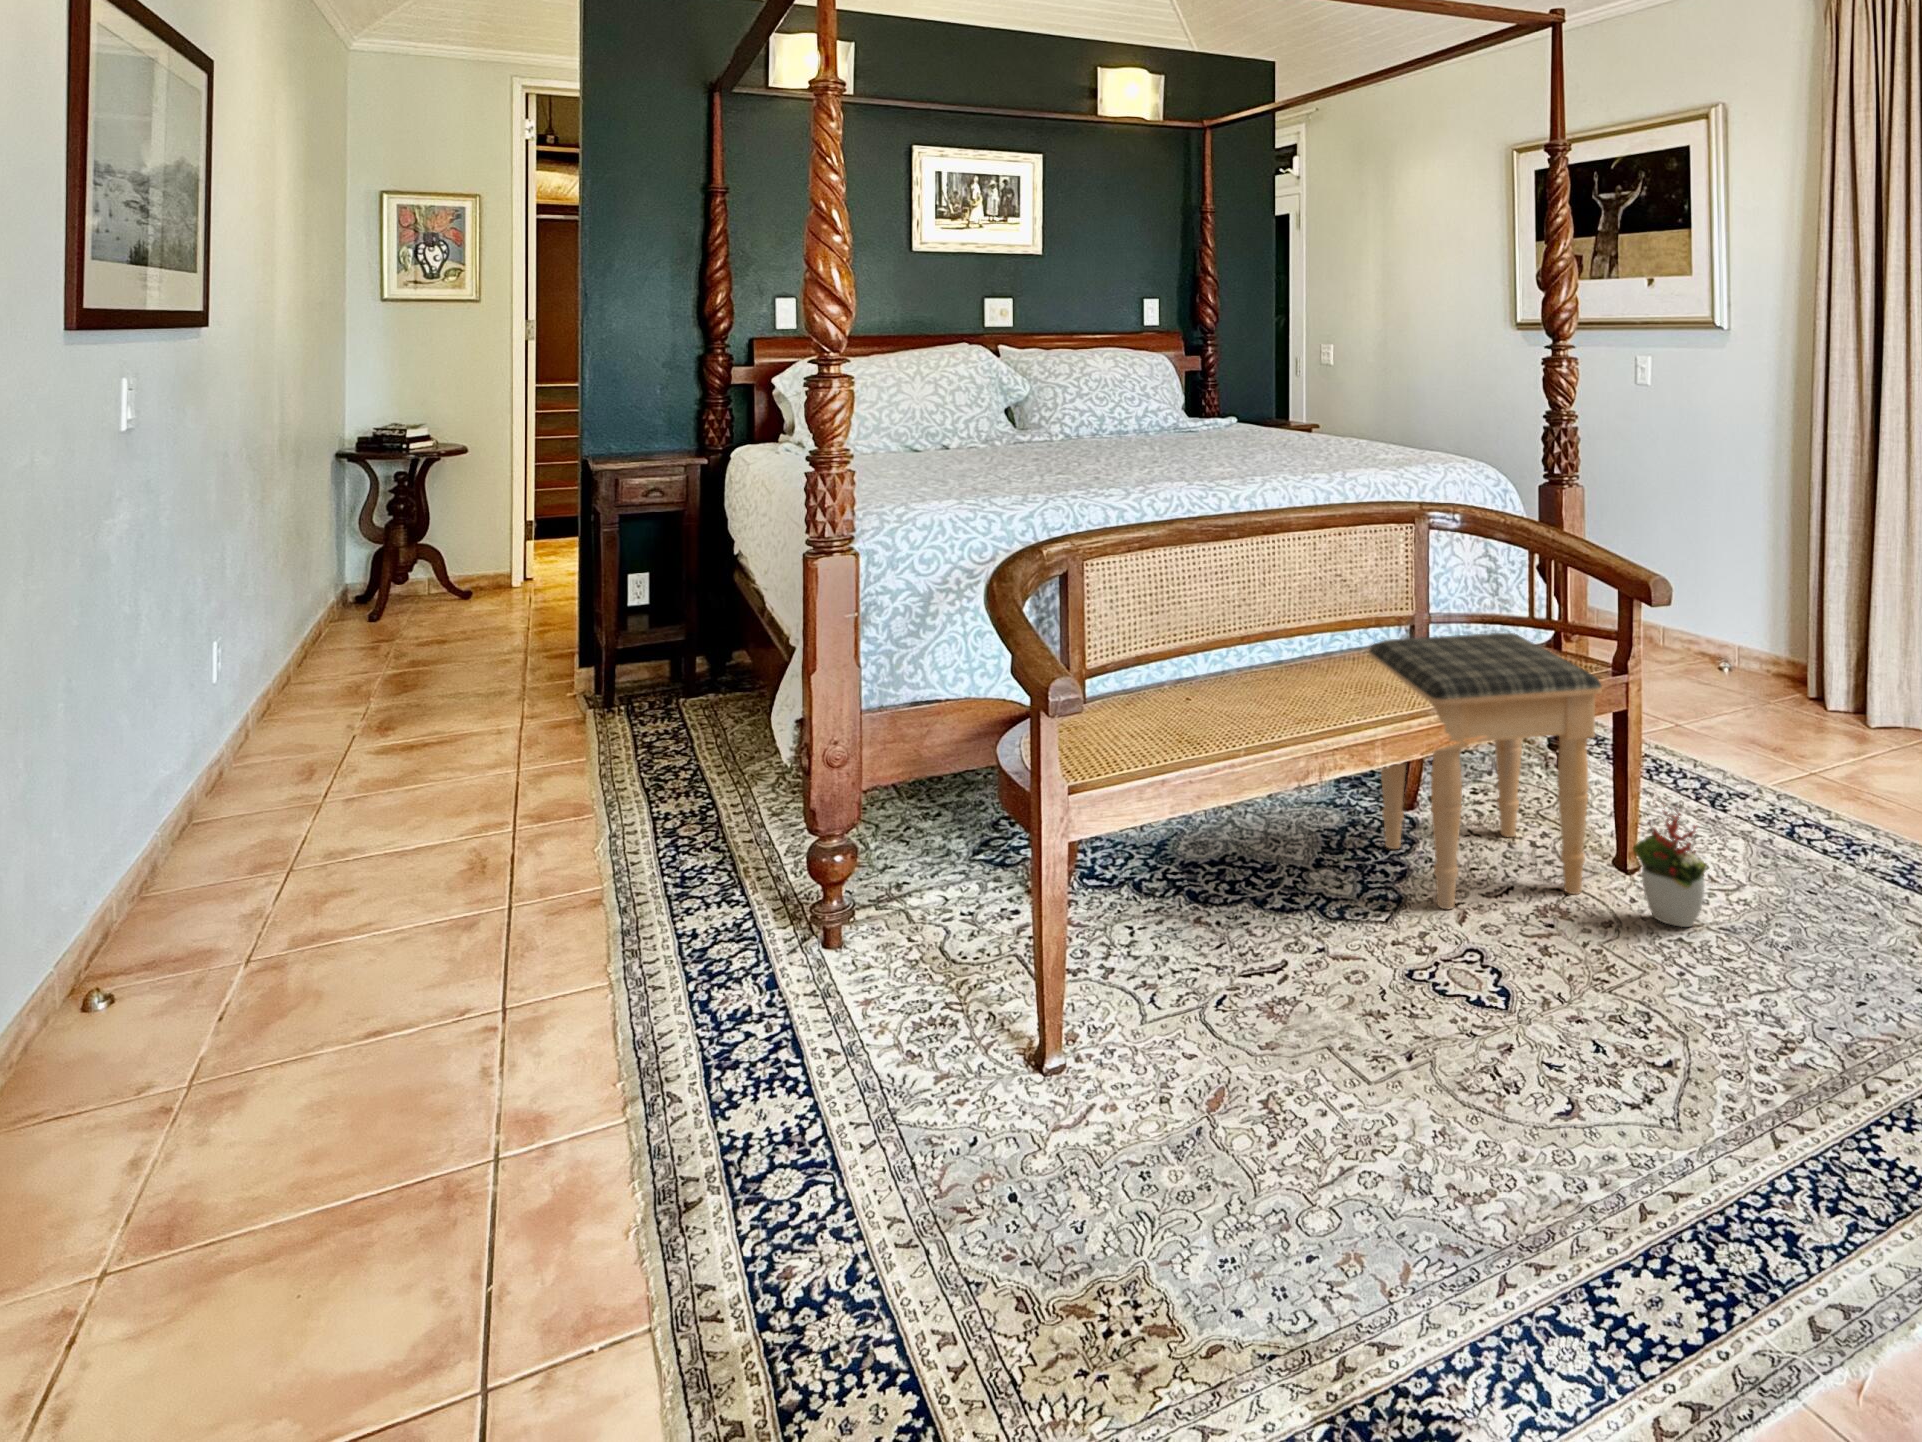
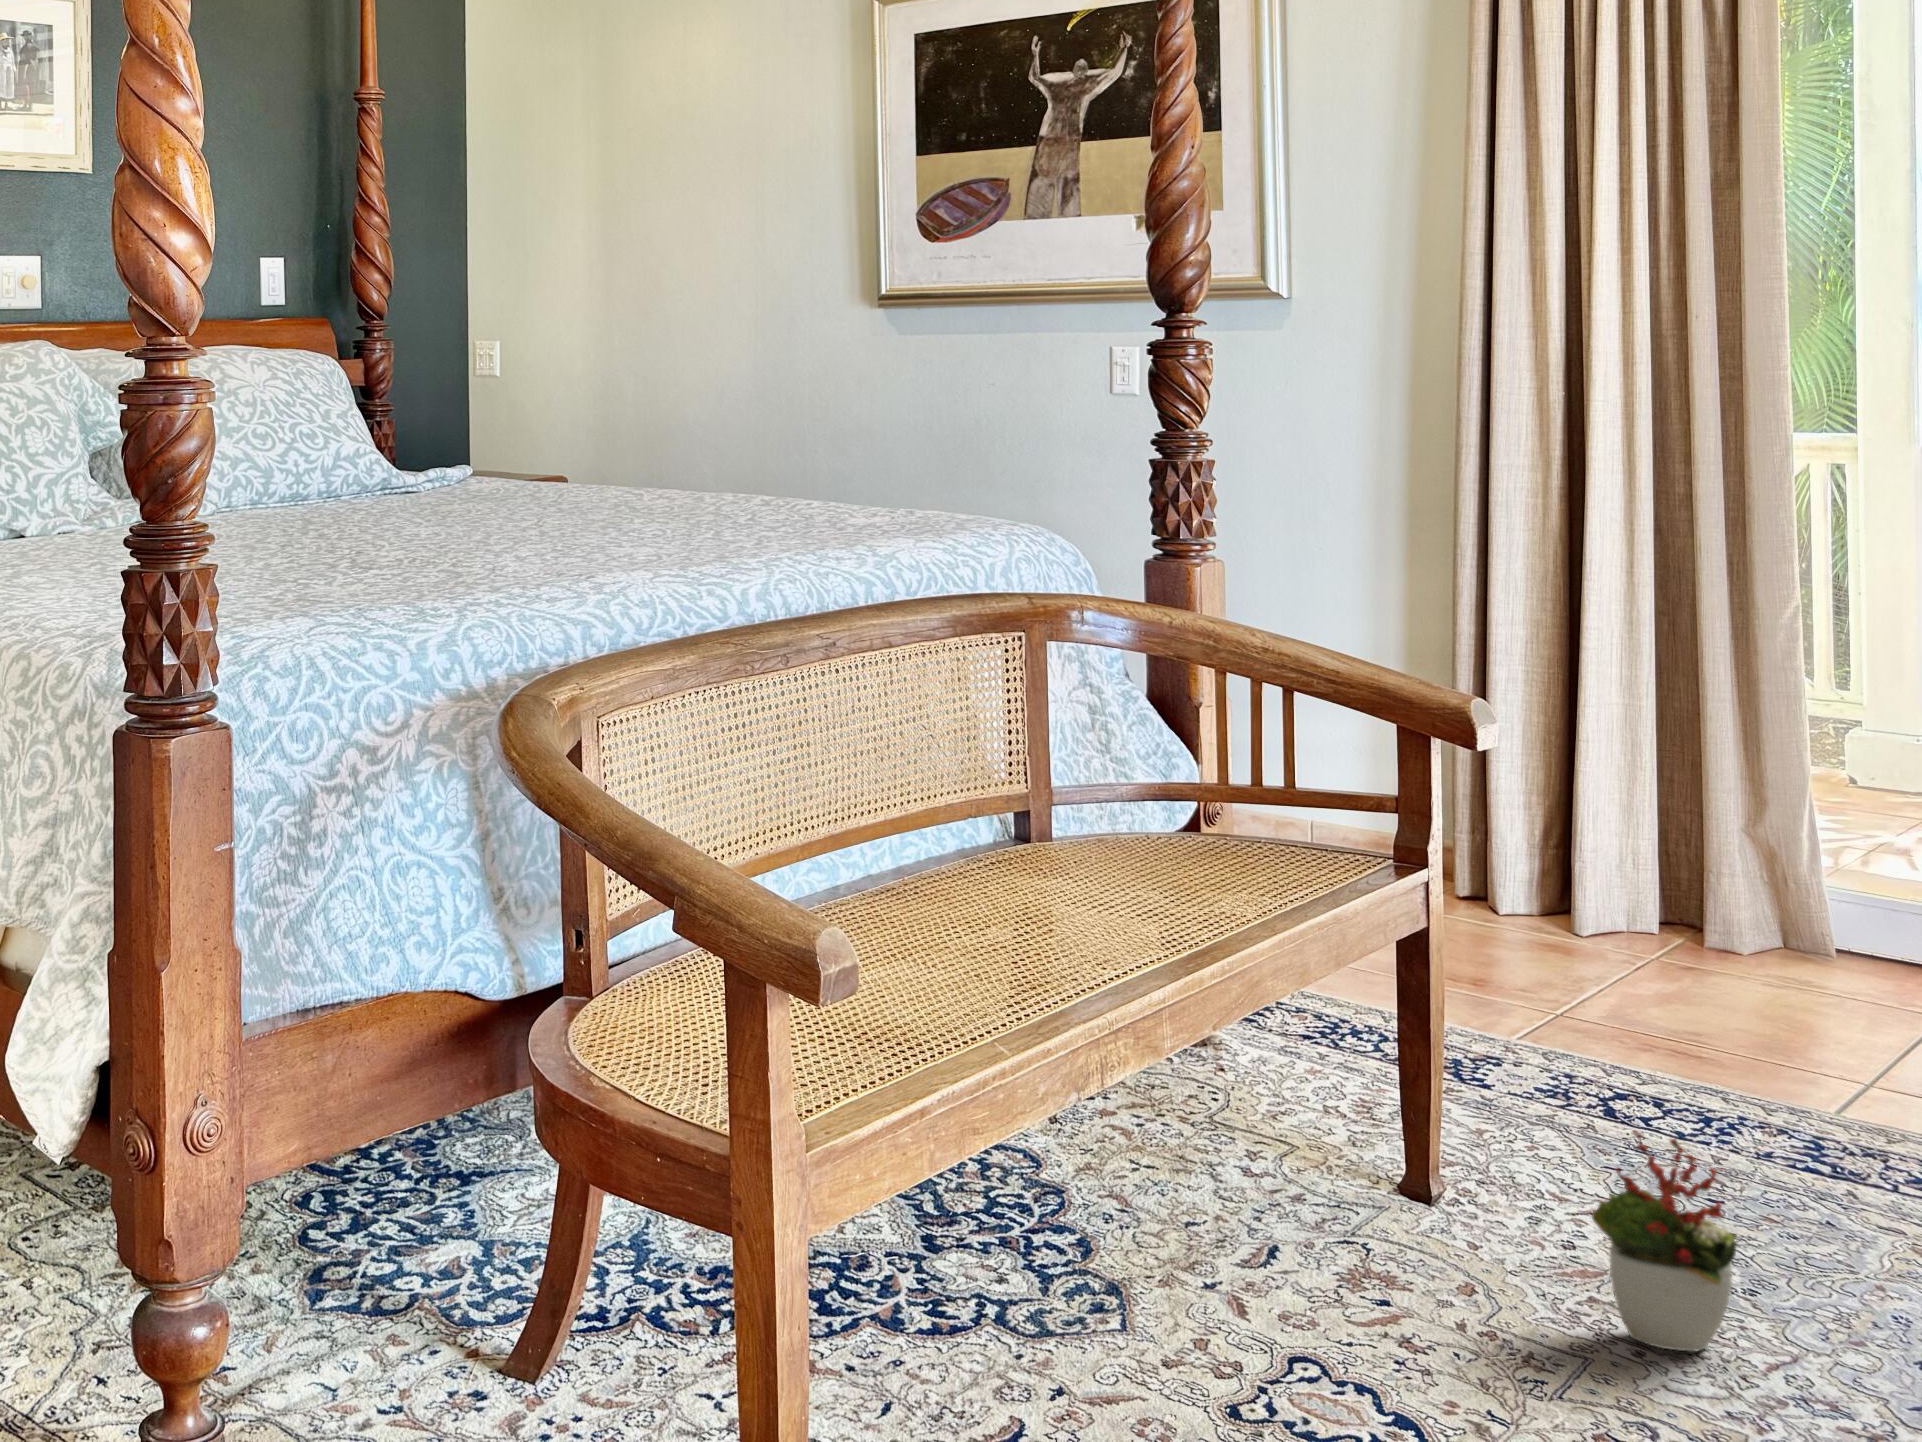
footstool: present [1369,633,1602,909] -> none [1030,831,1509,1369]

